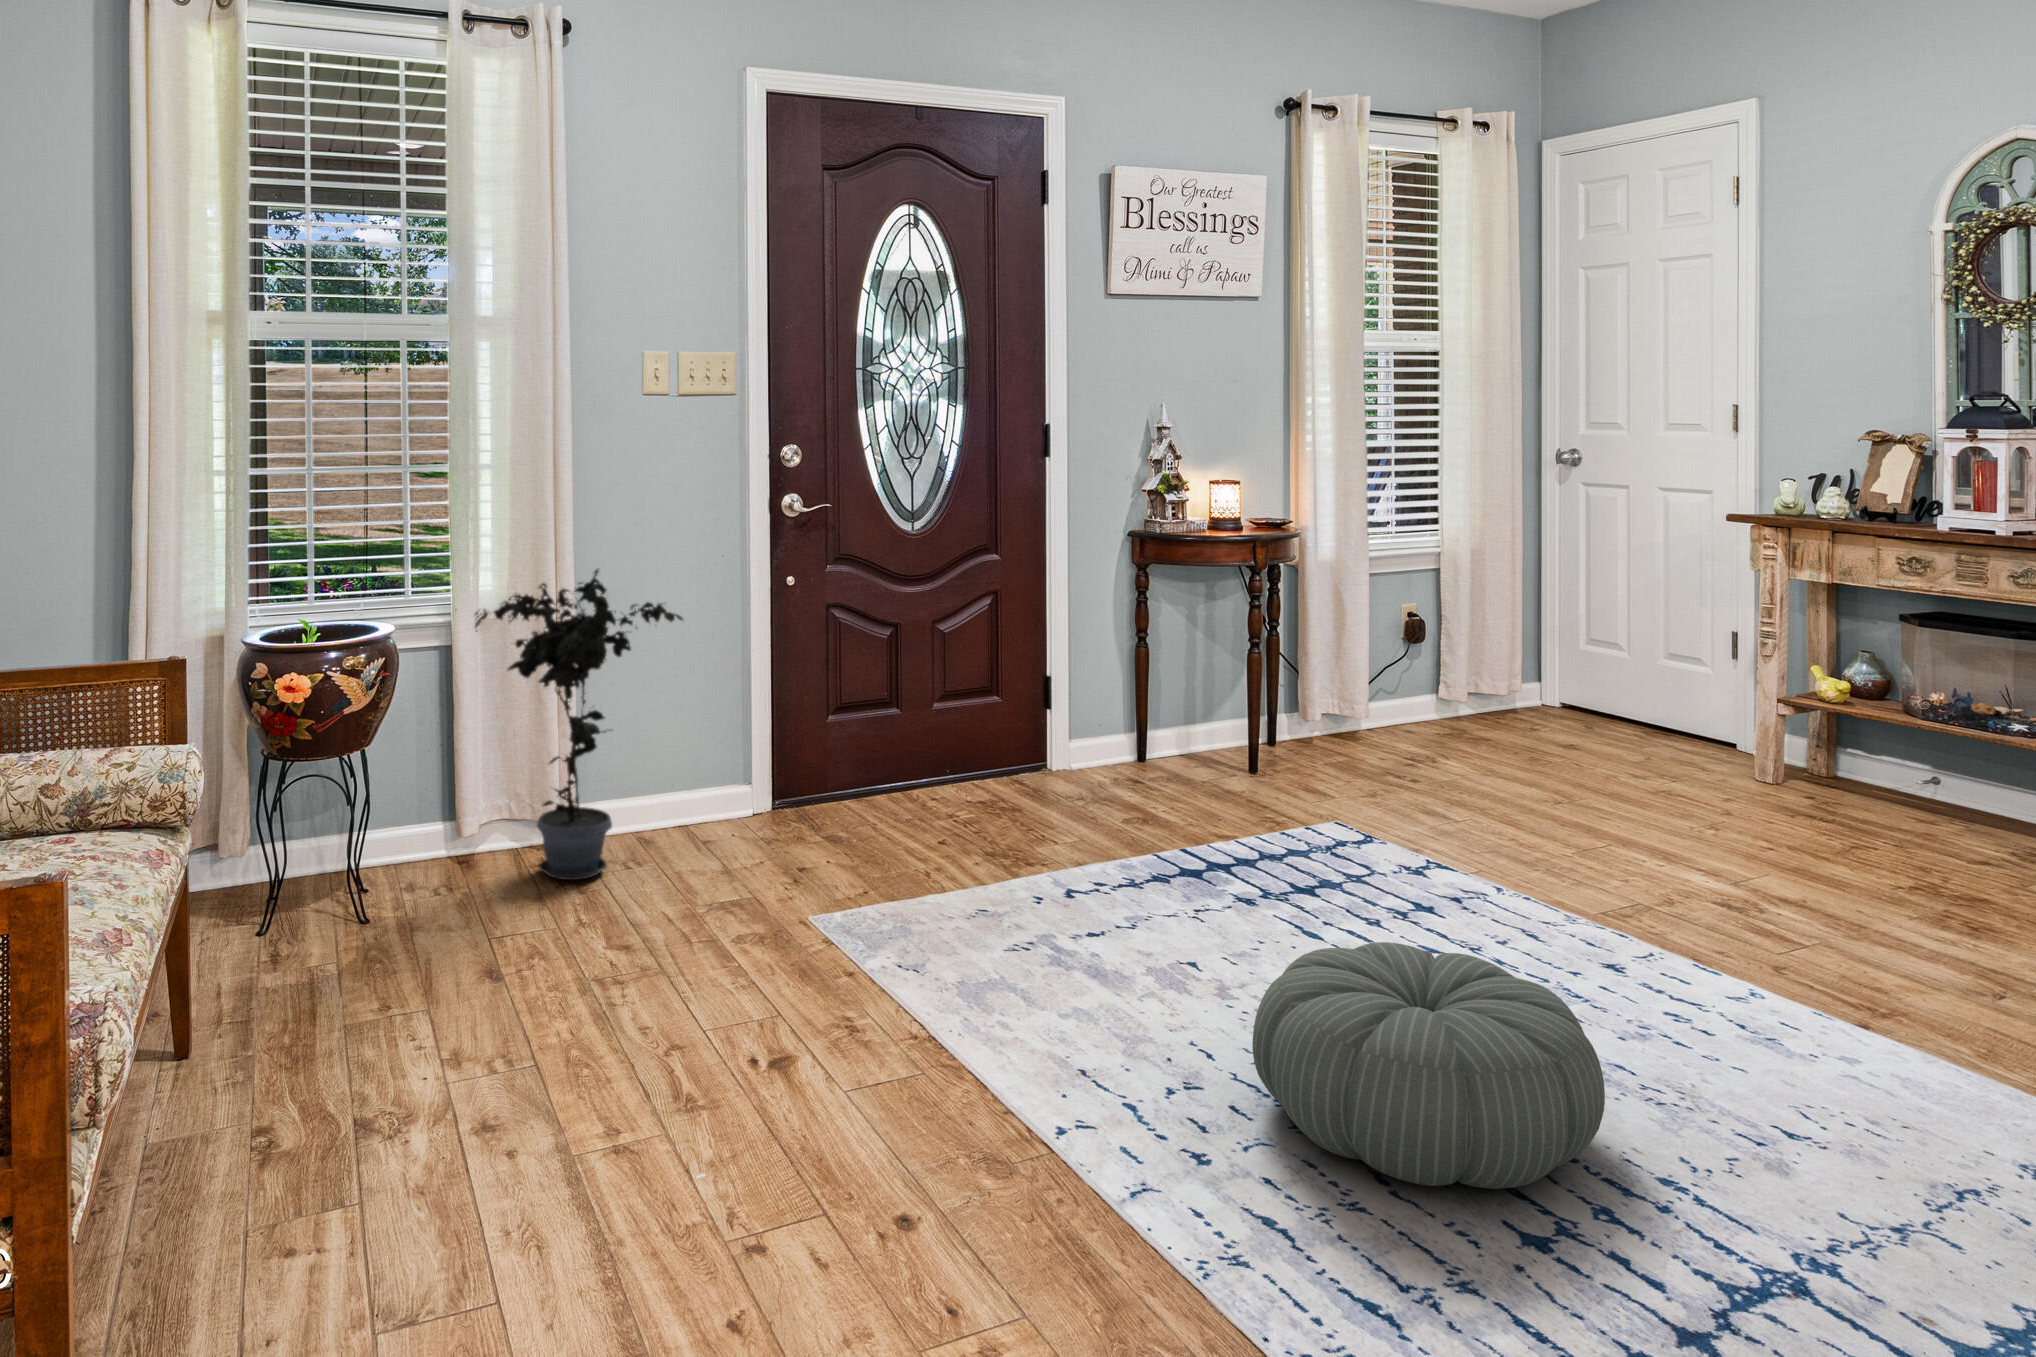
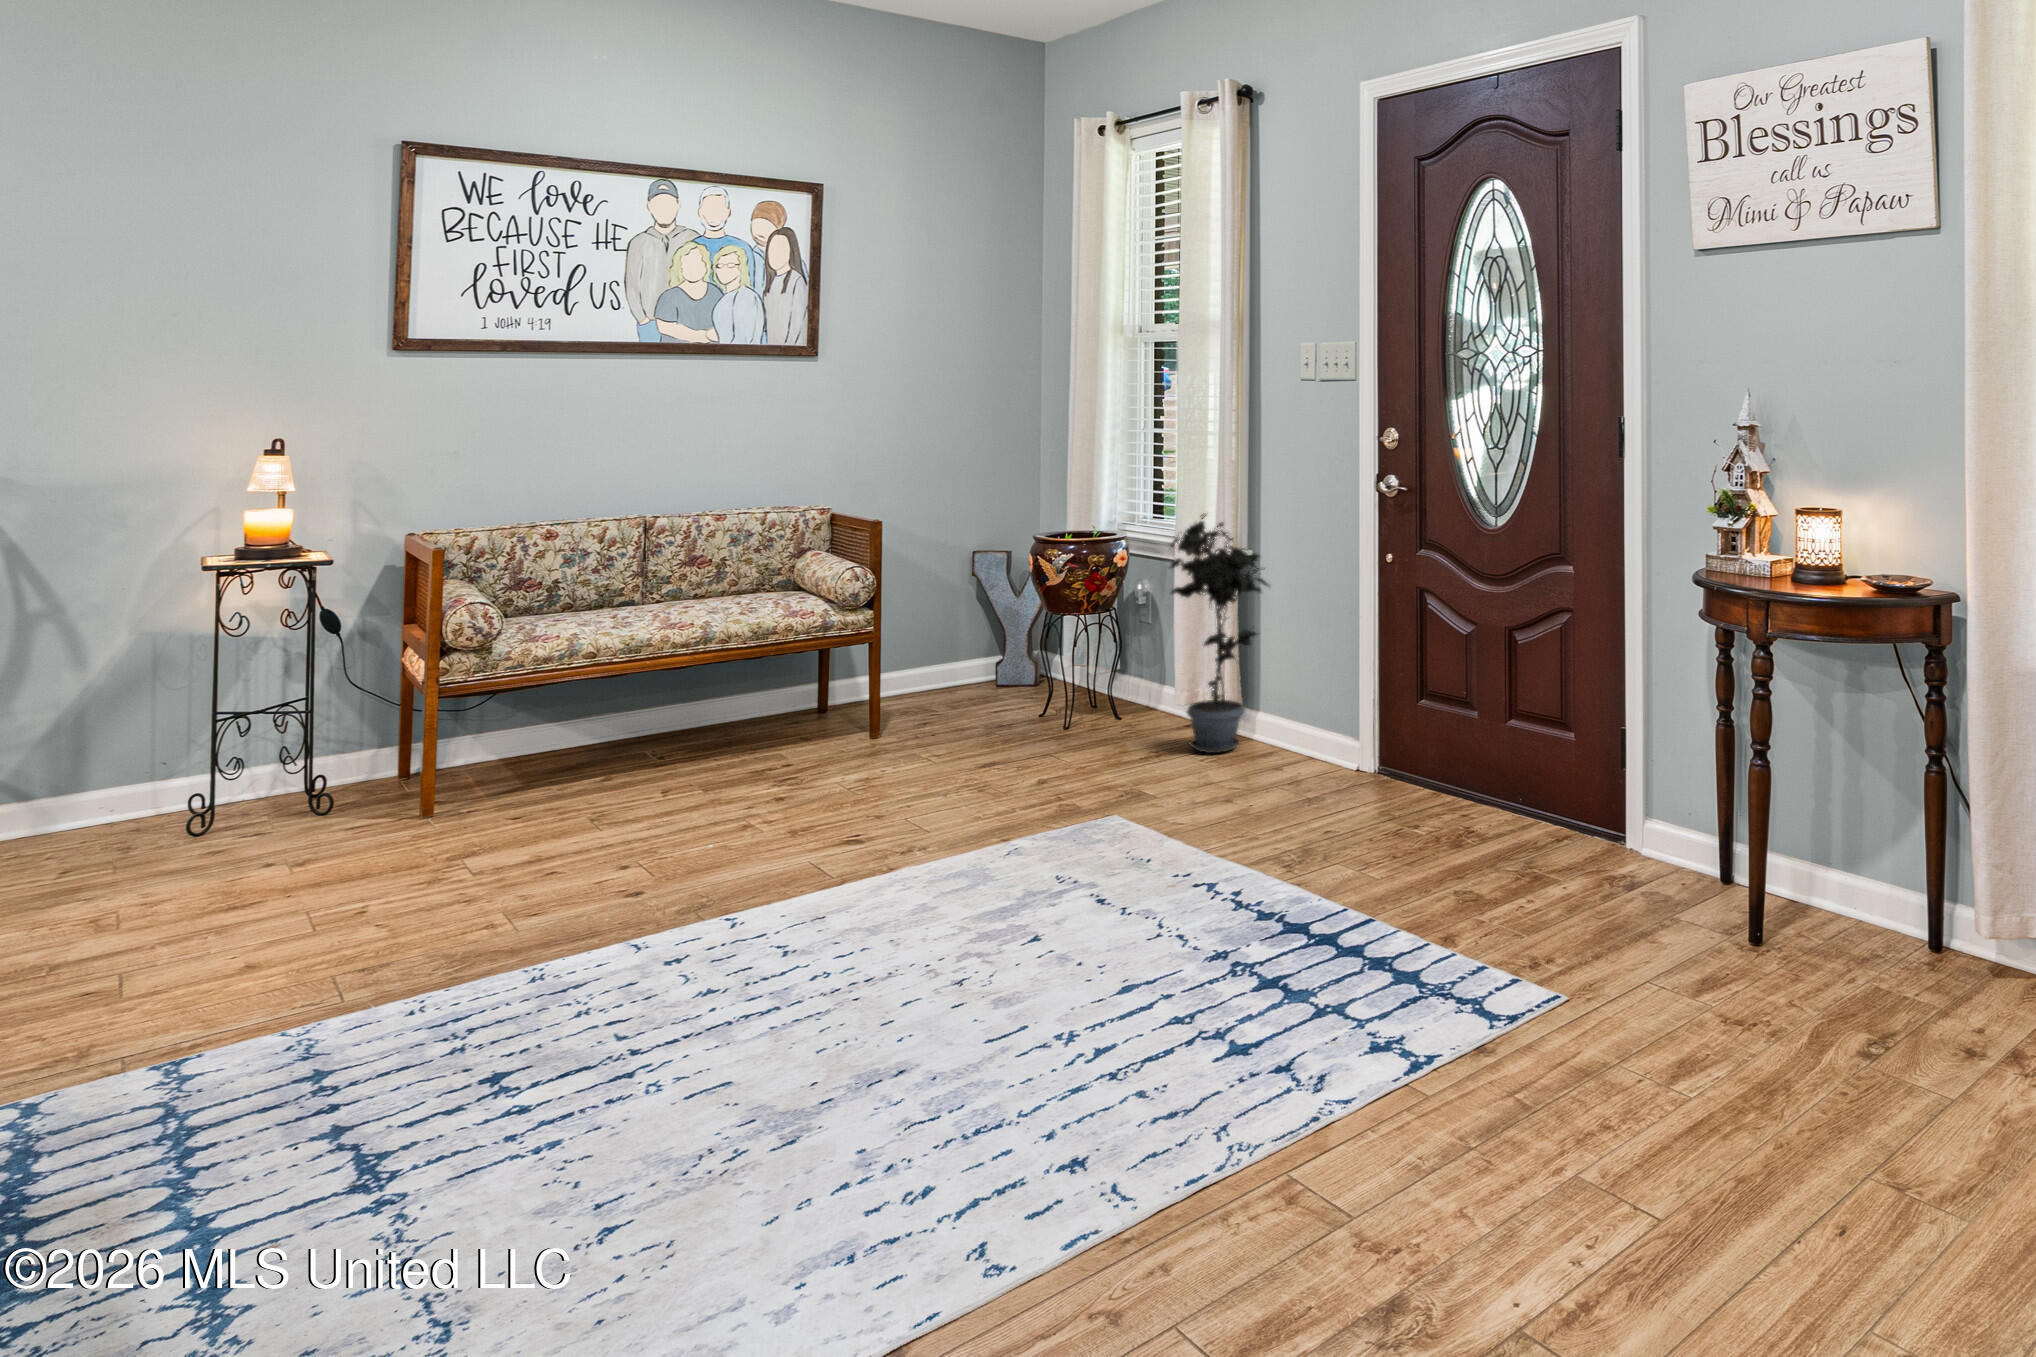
pouf: present [1252,942,1605,1189] -> none [545,861,905,1086]

